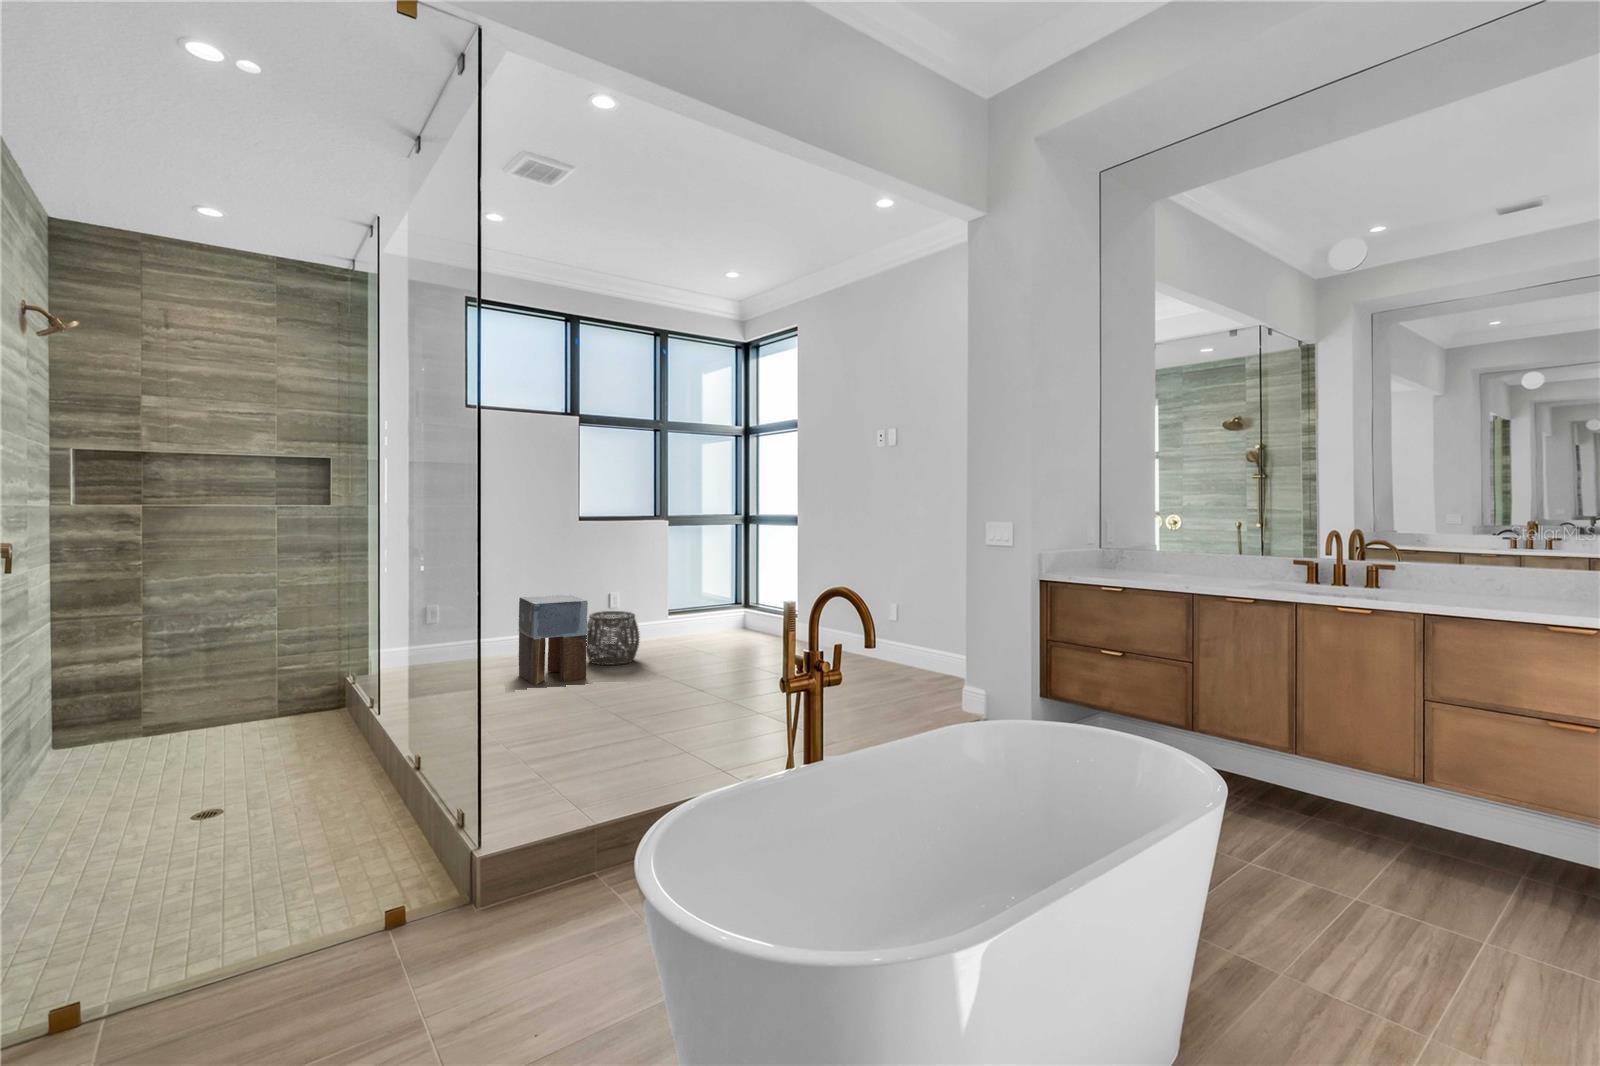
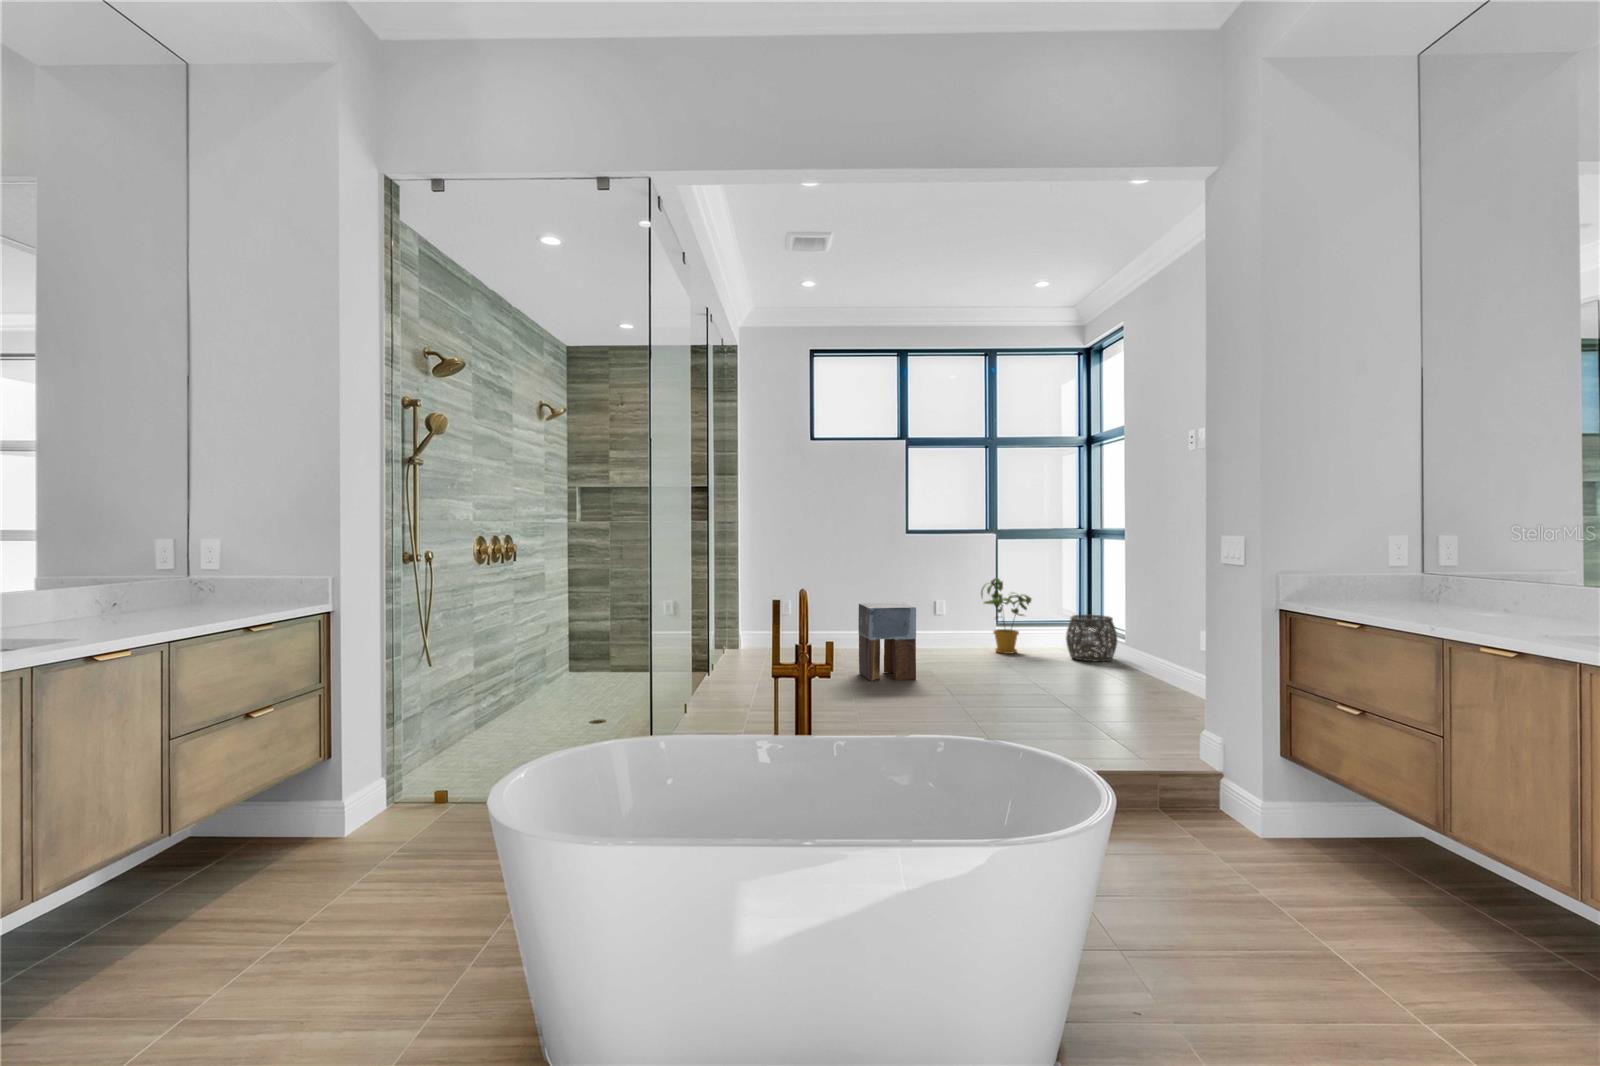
house plant: none [646,564,697,639] -> present [981,578,1031,654]
woven basket: present [586,611,639,665] -> present [1066,615,1117,662]

